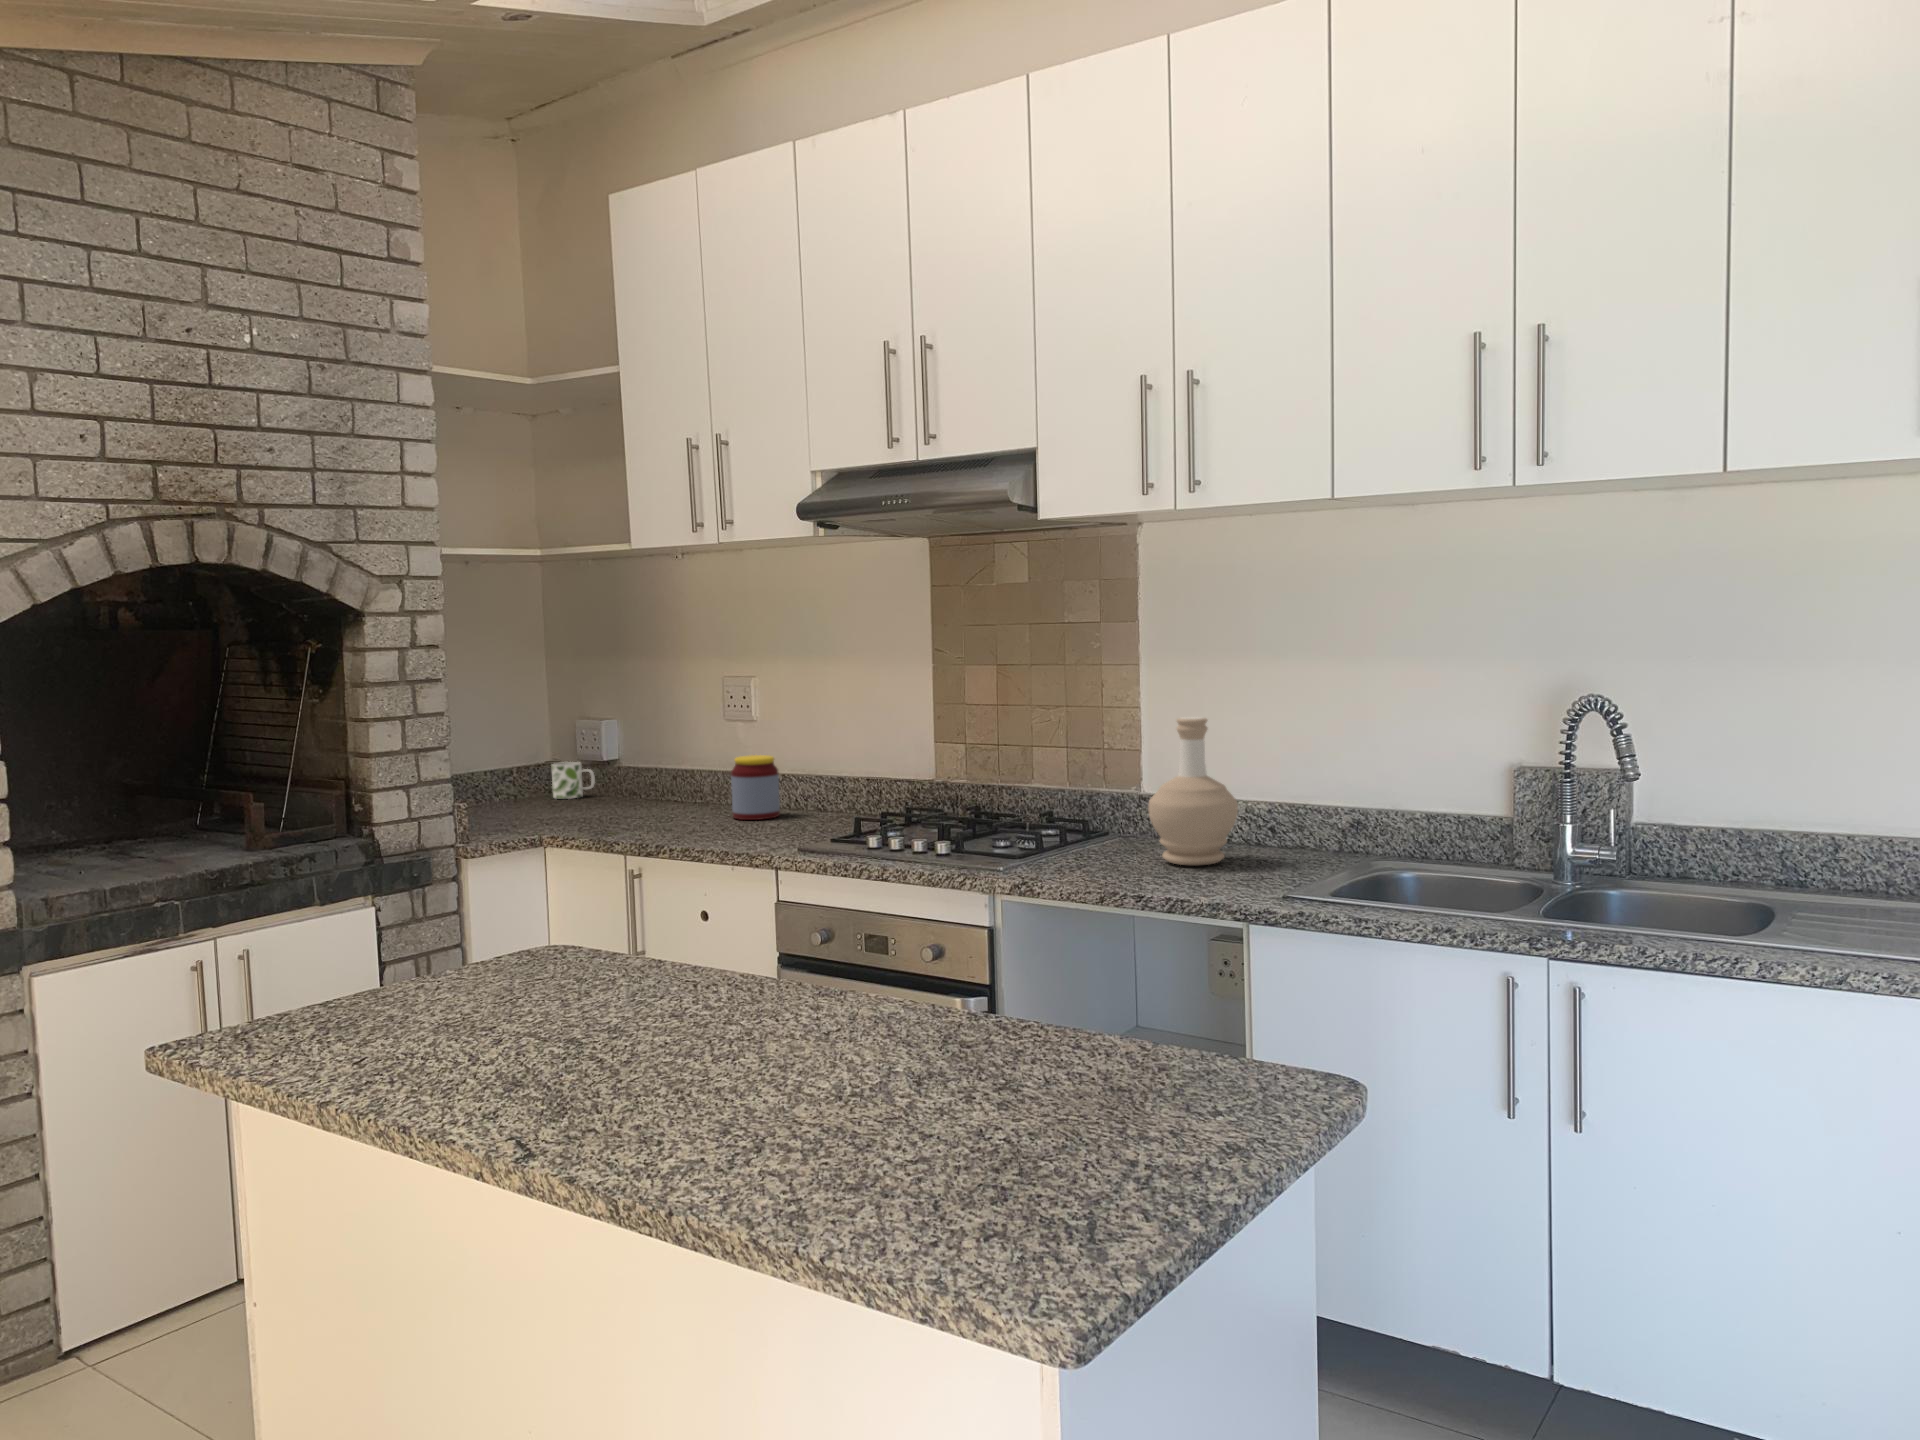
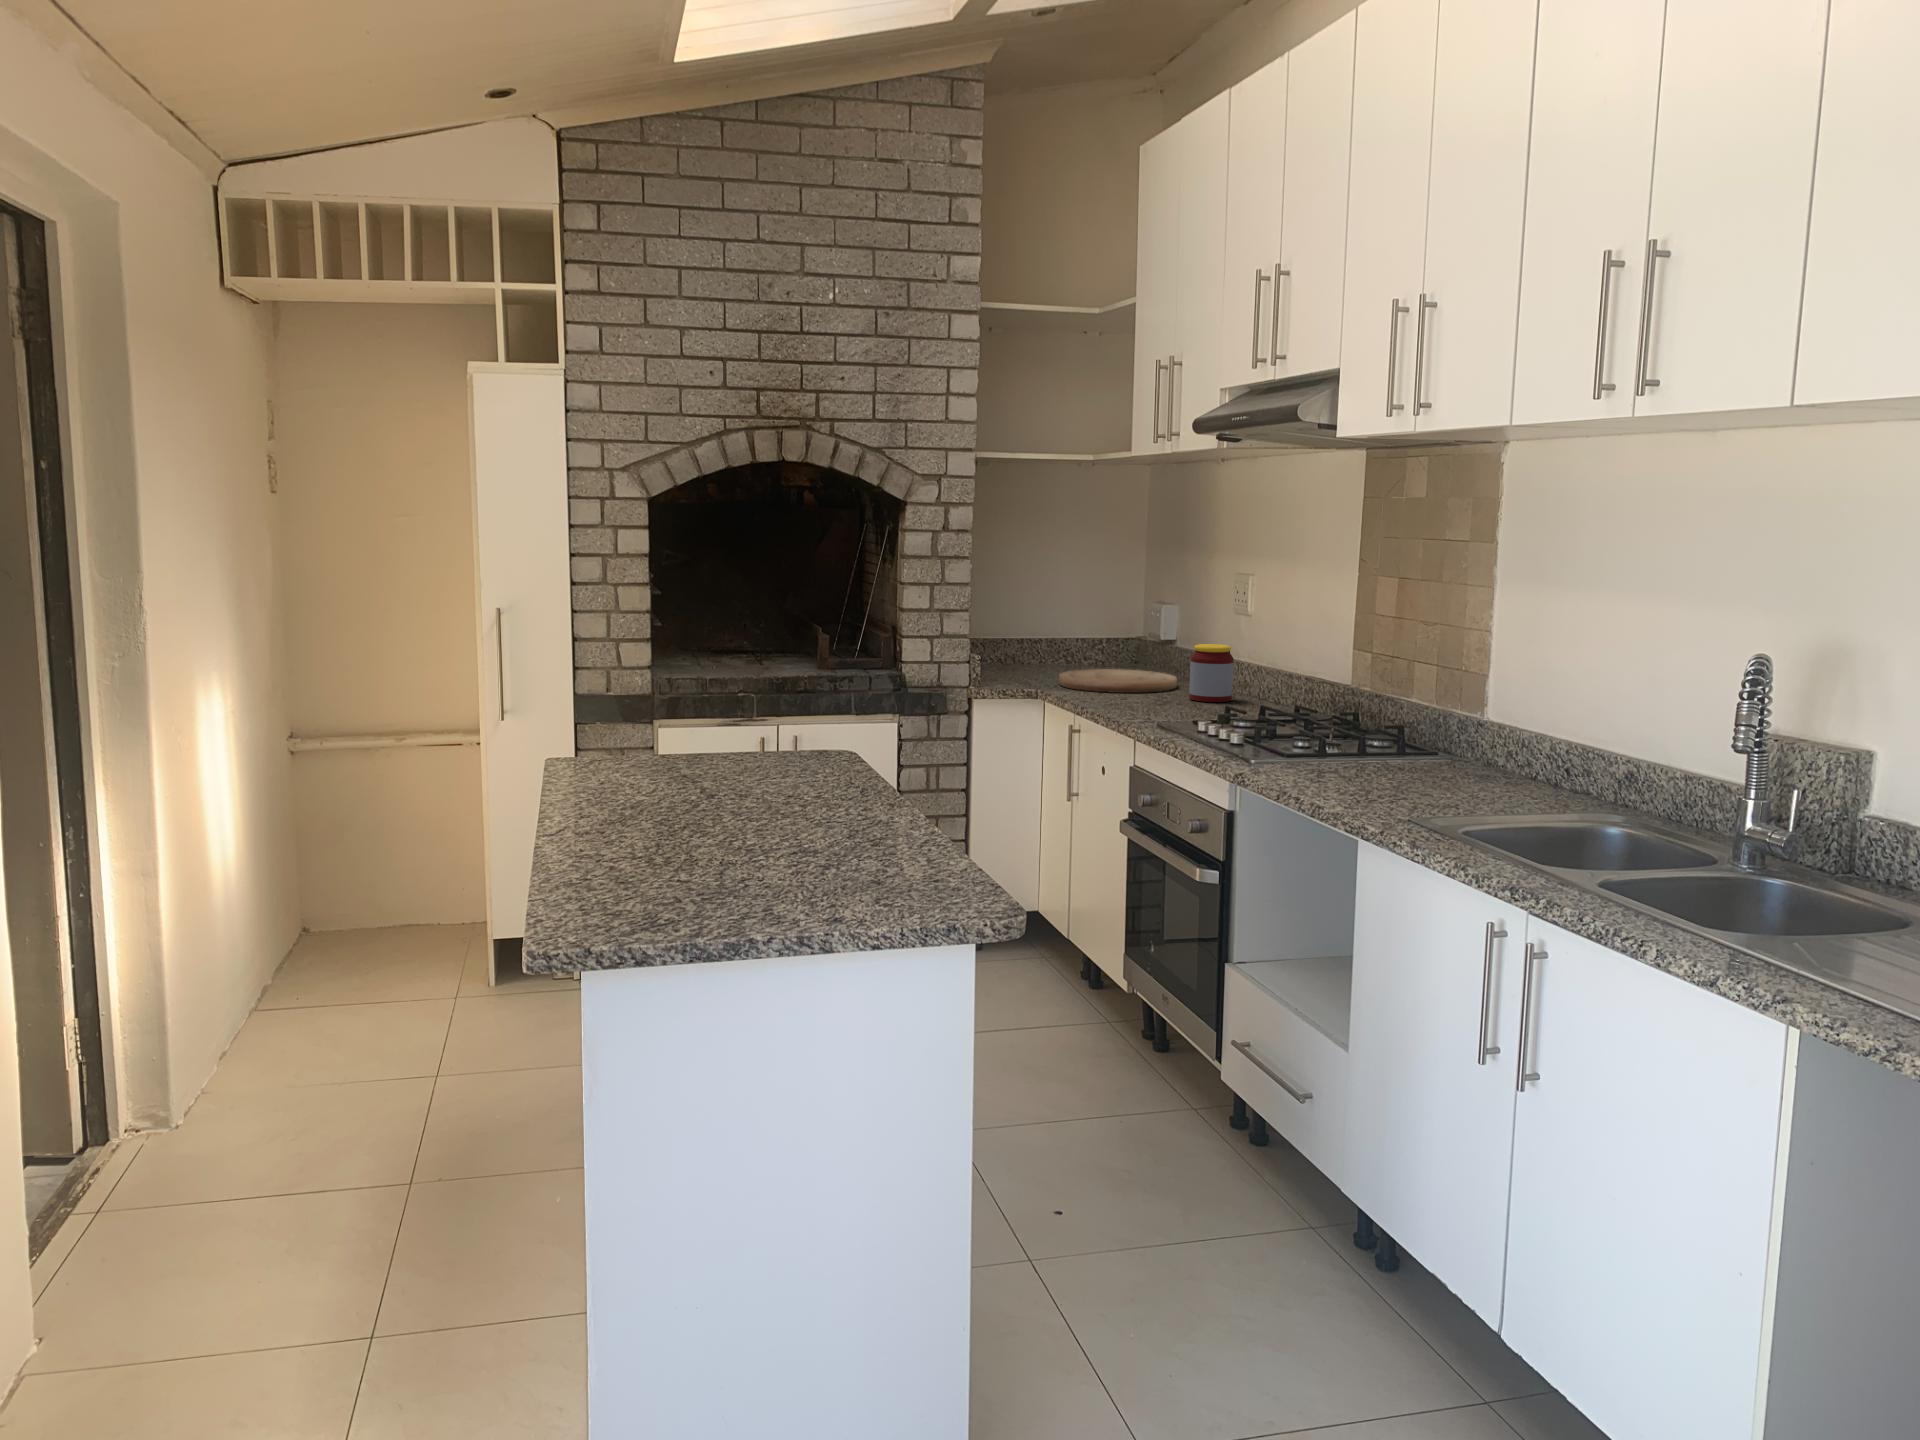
bottle: present [1149,717,1238,865] -> none [1393,639,1486,790]
mug: present [552,762,595,799] -> none [1115,638,1149,669]
cutting board: none [546,796,687,827] -> present [1059,669,1177,693]

